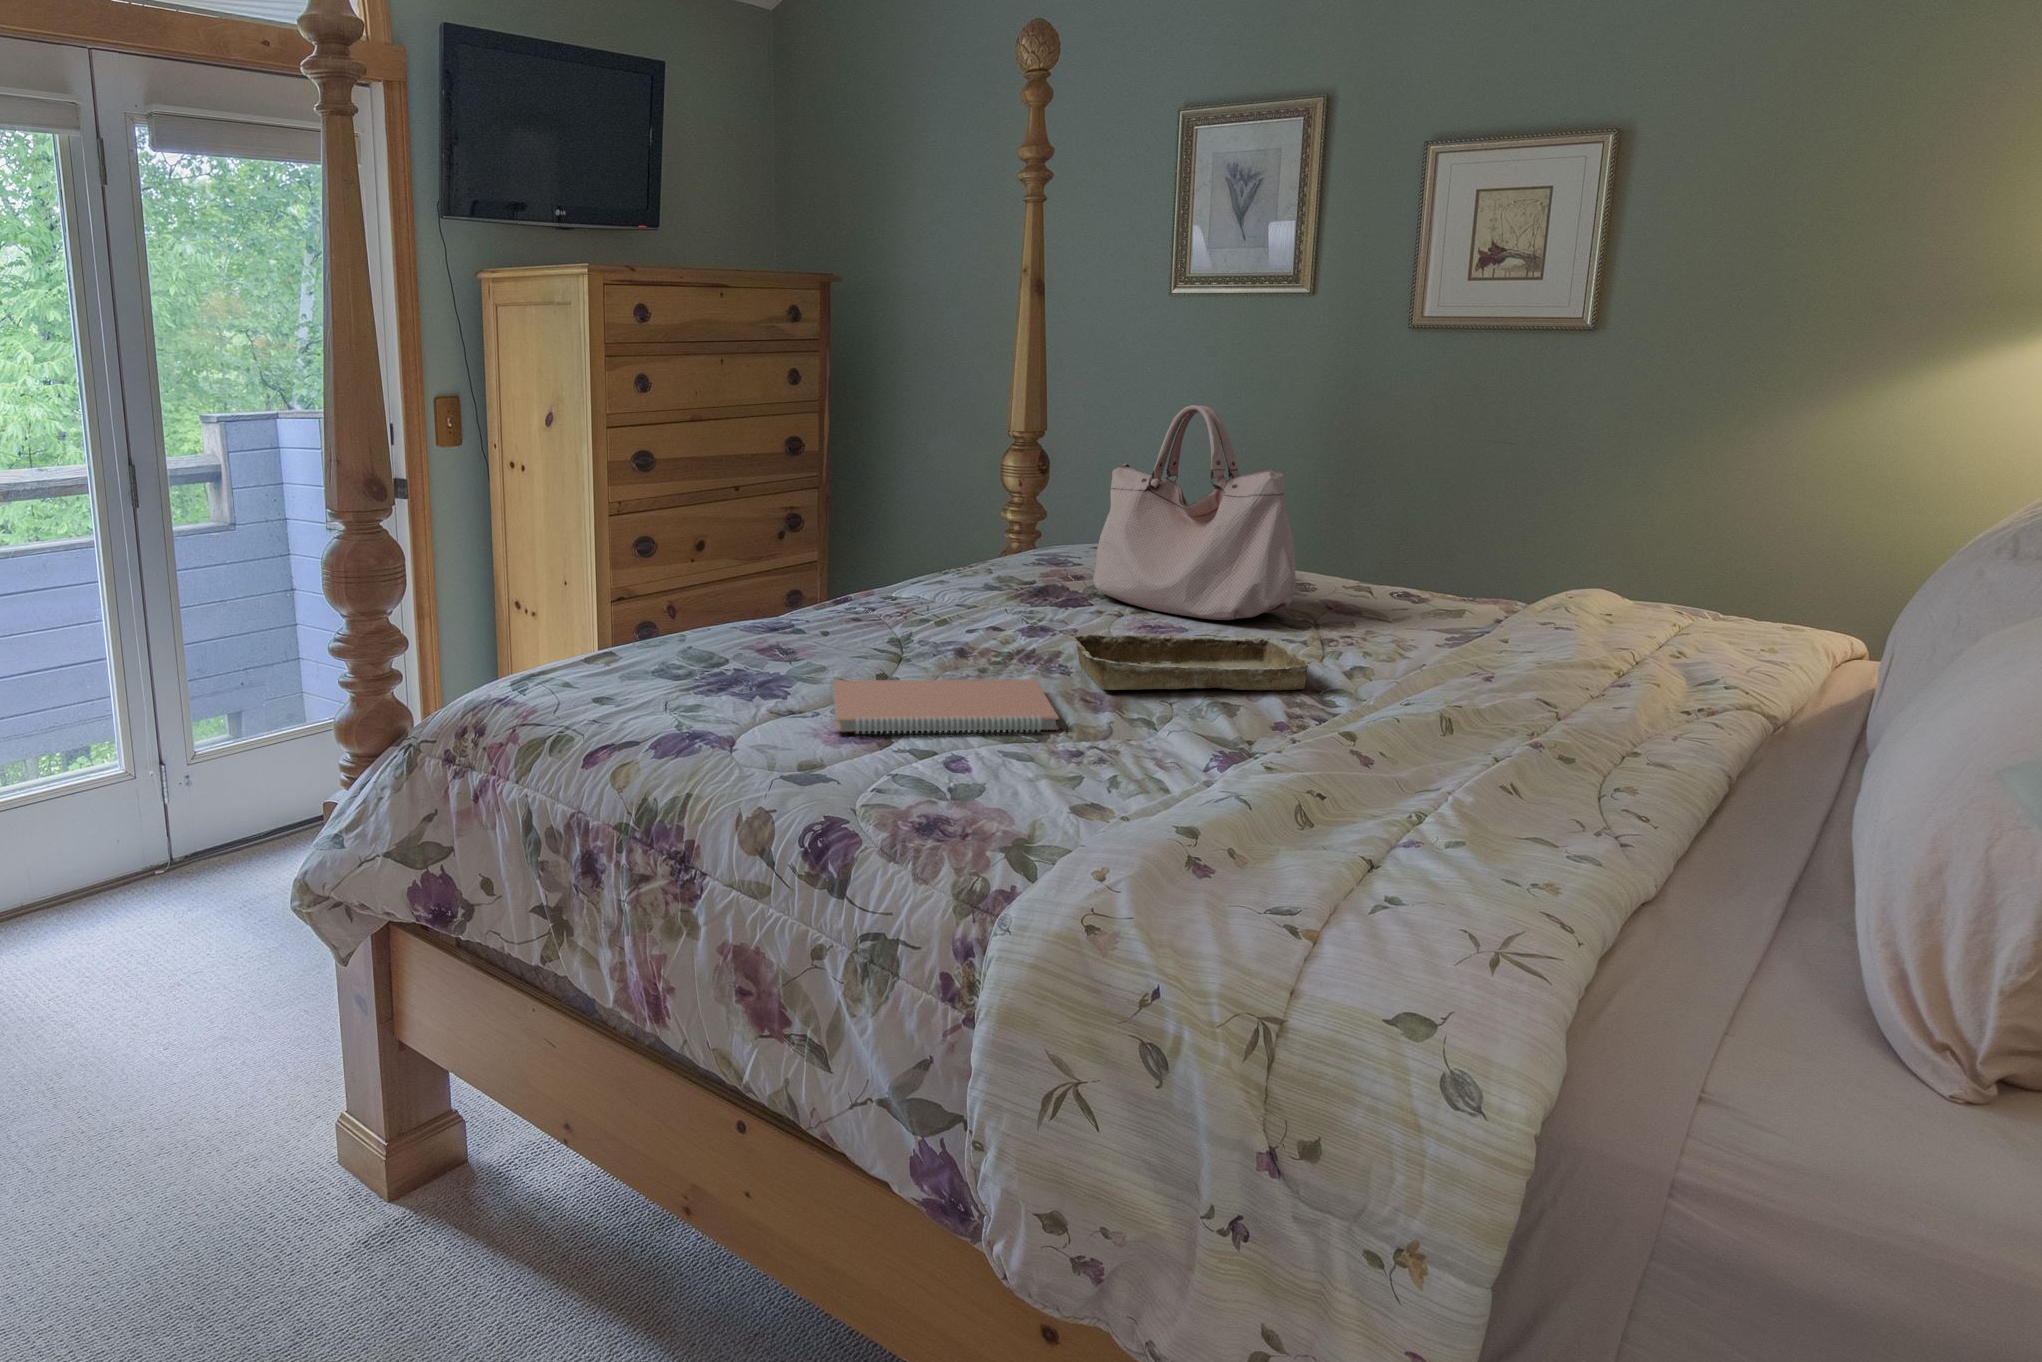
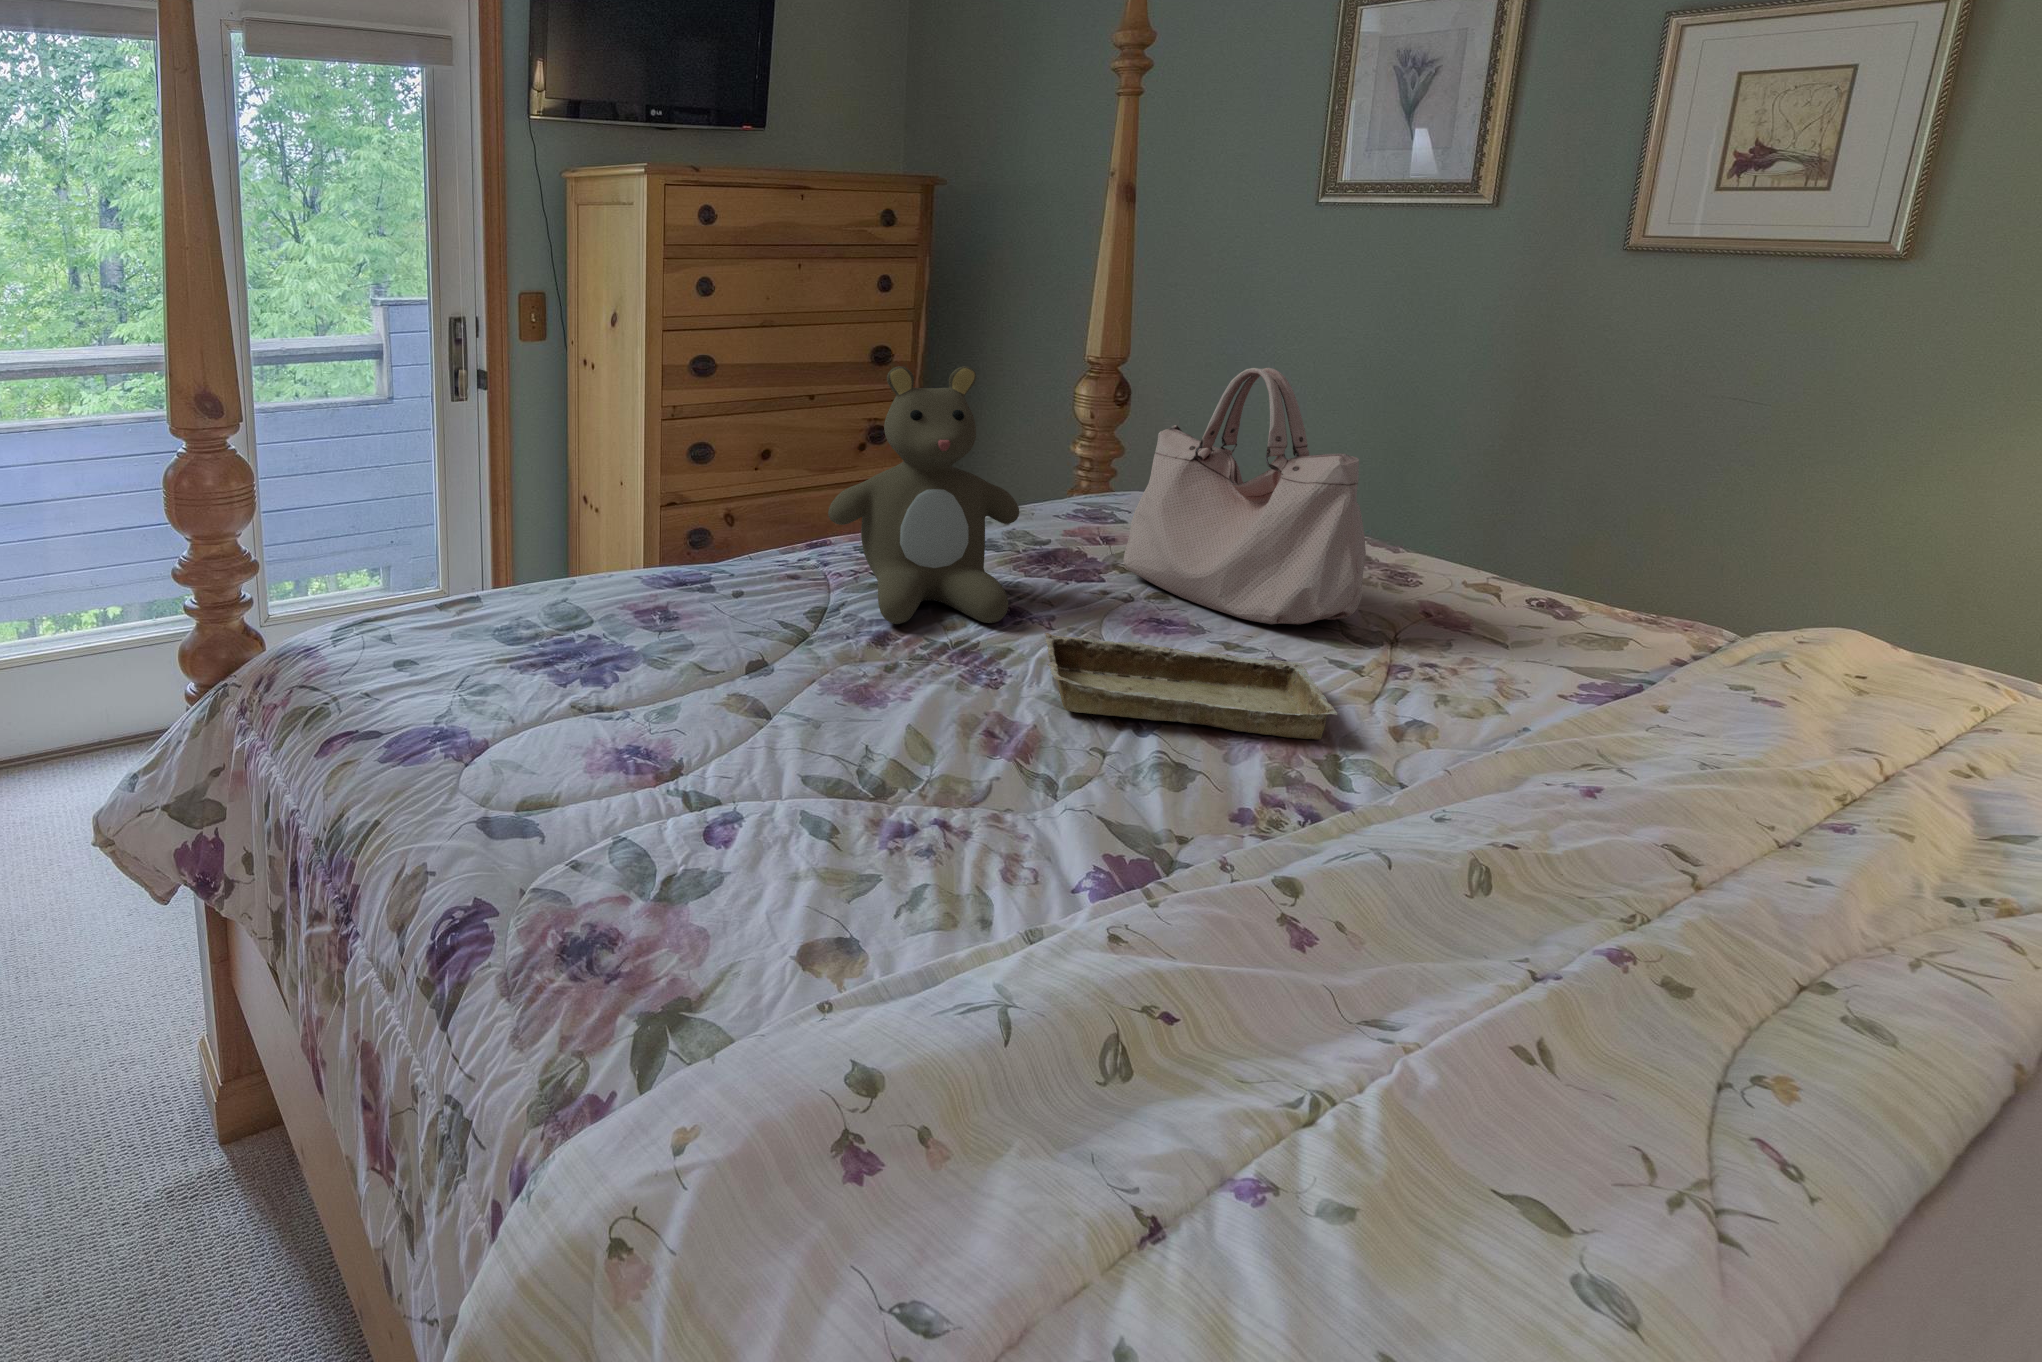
teddy bear: none [845,409,1020,646] -> present [828,366,1019,624]
notebook: present [833,679,1059,733] -> none [746,665,990,761]

